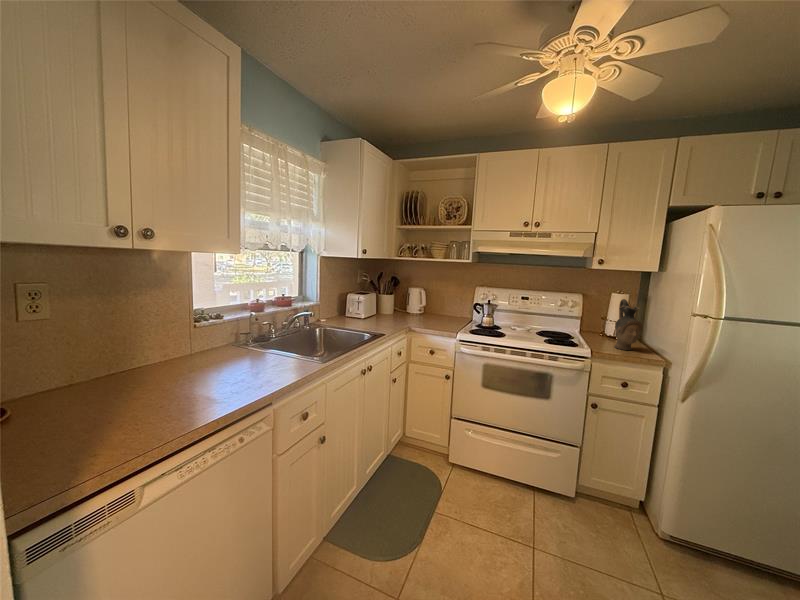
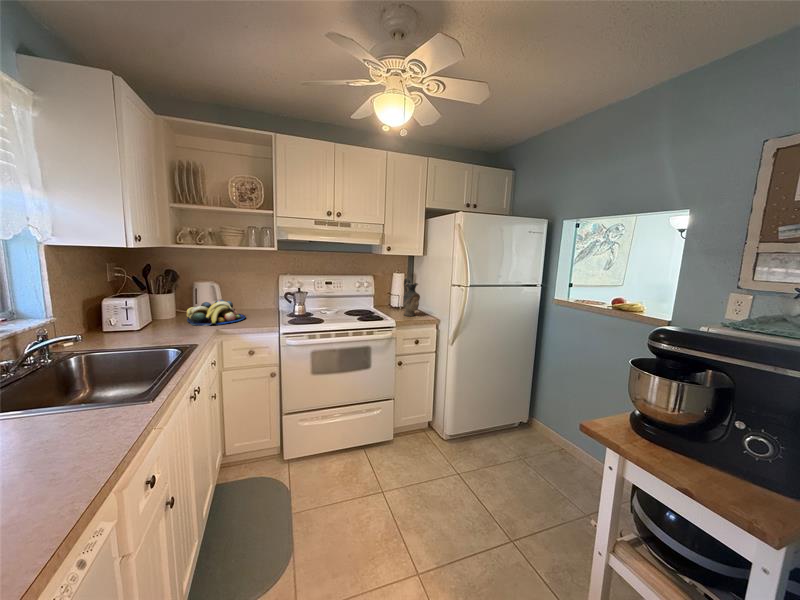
fruit bowl: none [396,303,439,323] -> present [187,299,245,326]

